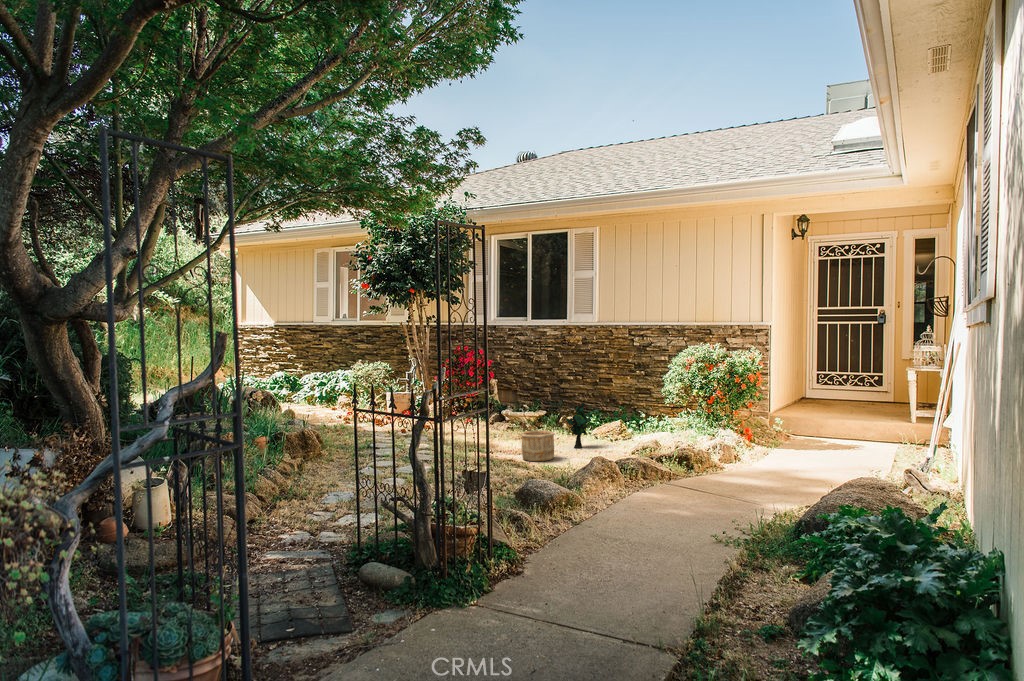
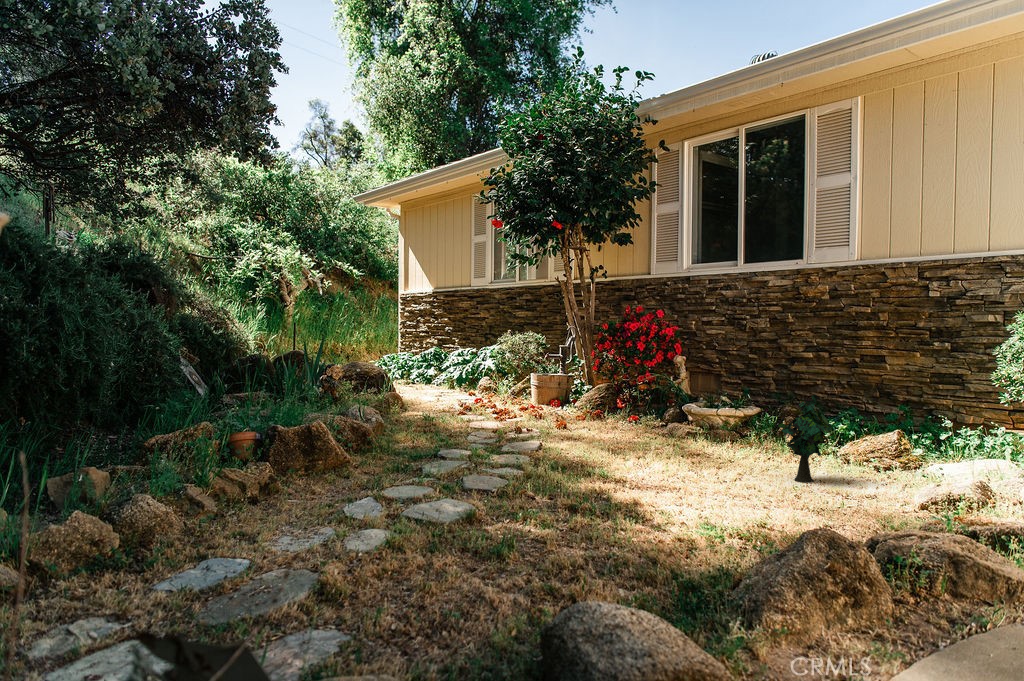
wooden bucket: present [521,430,555,461] -> none [675,443,744,507]

